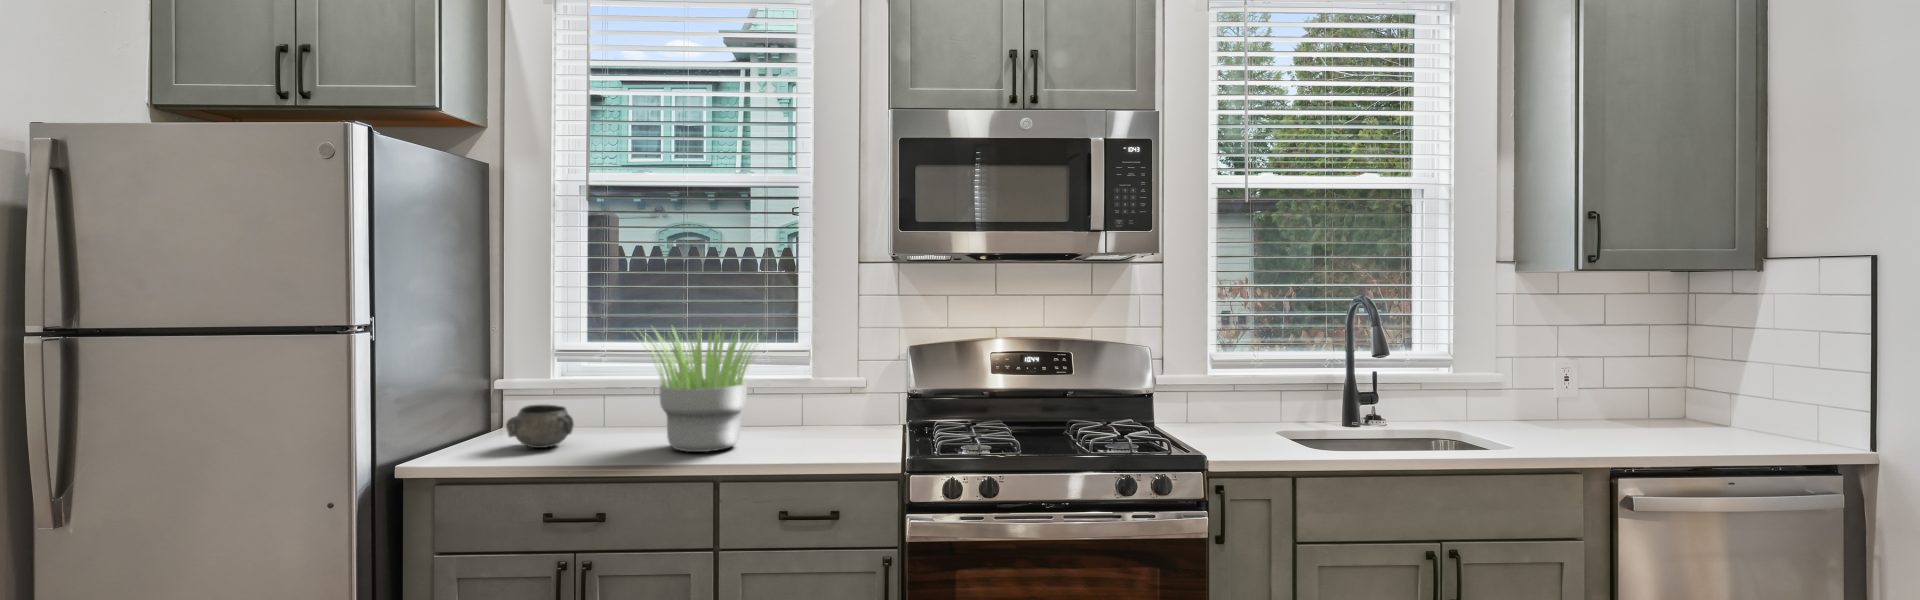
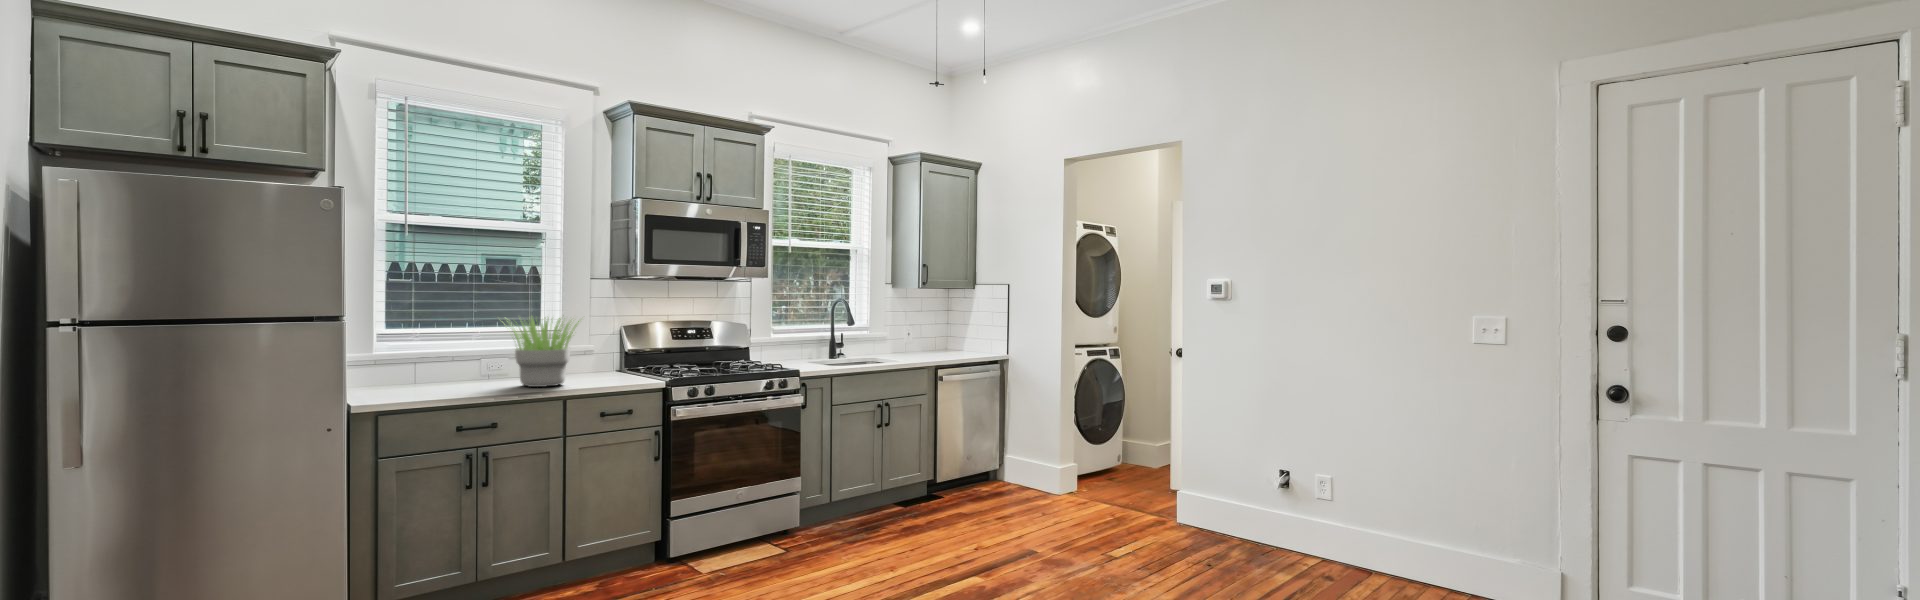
decorative bowl: present [506,405,574,448] -> none [413,367,458,393]

